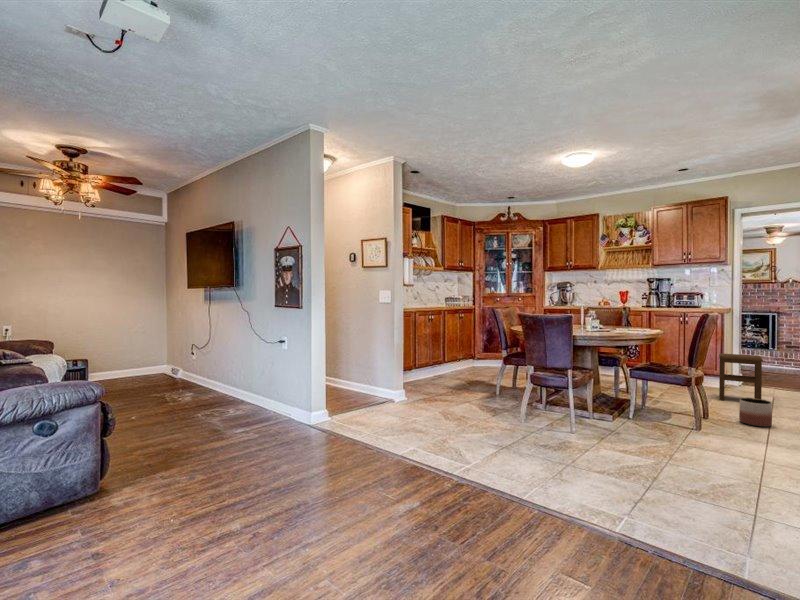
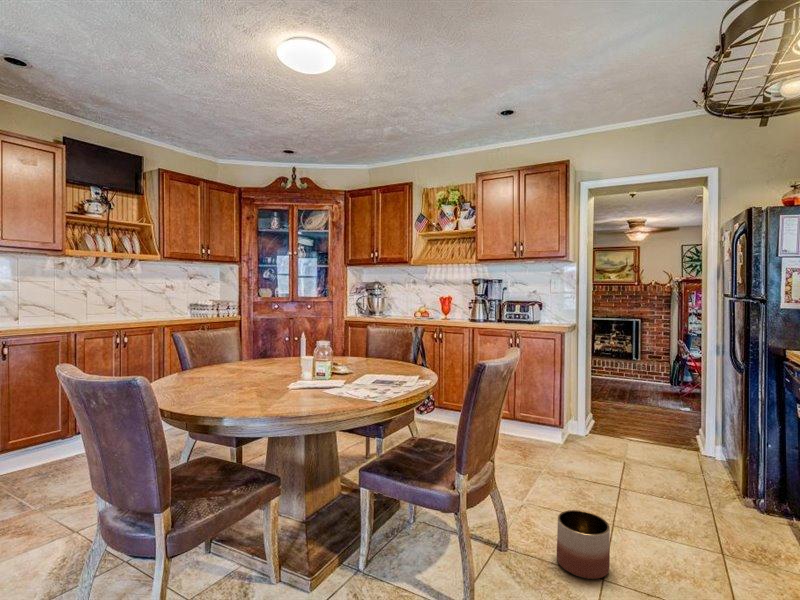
stool: present [719,353,763,400] -> none [547,400,608,489]

